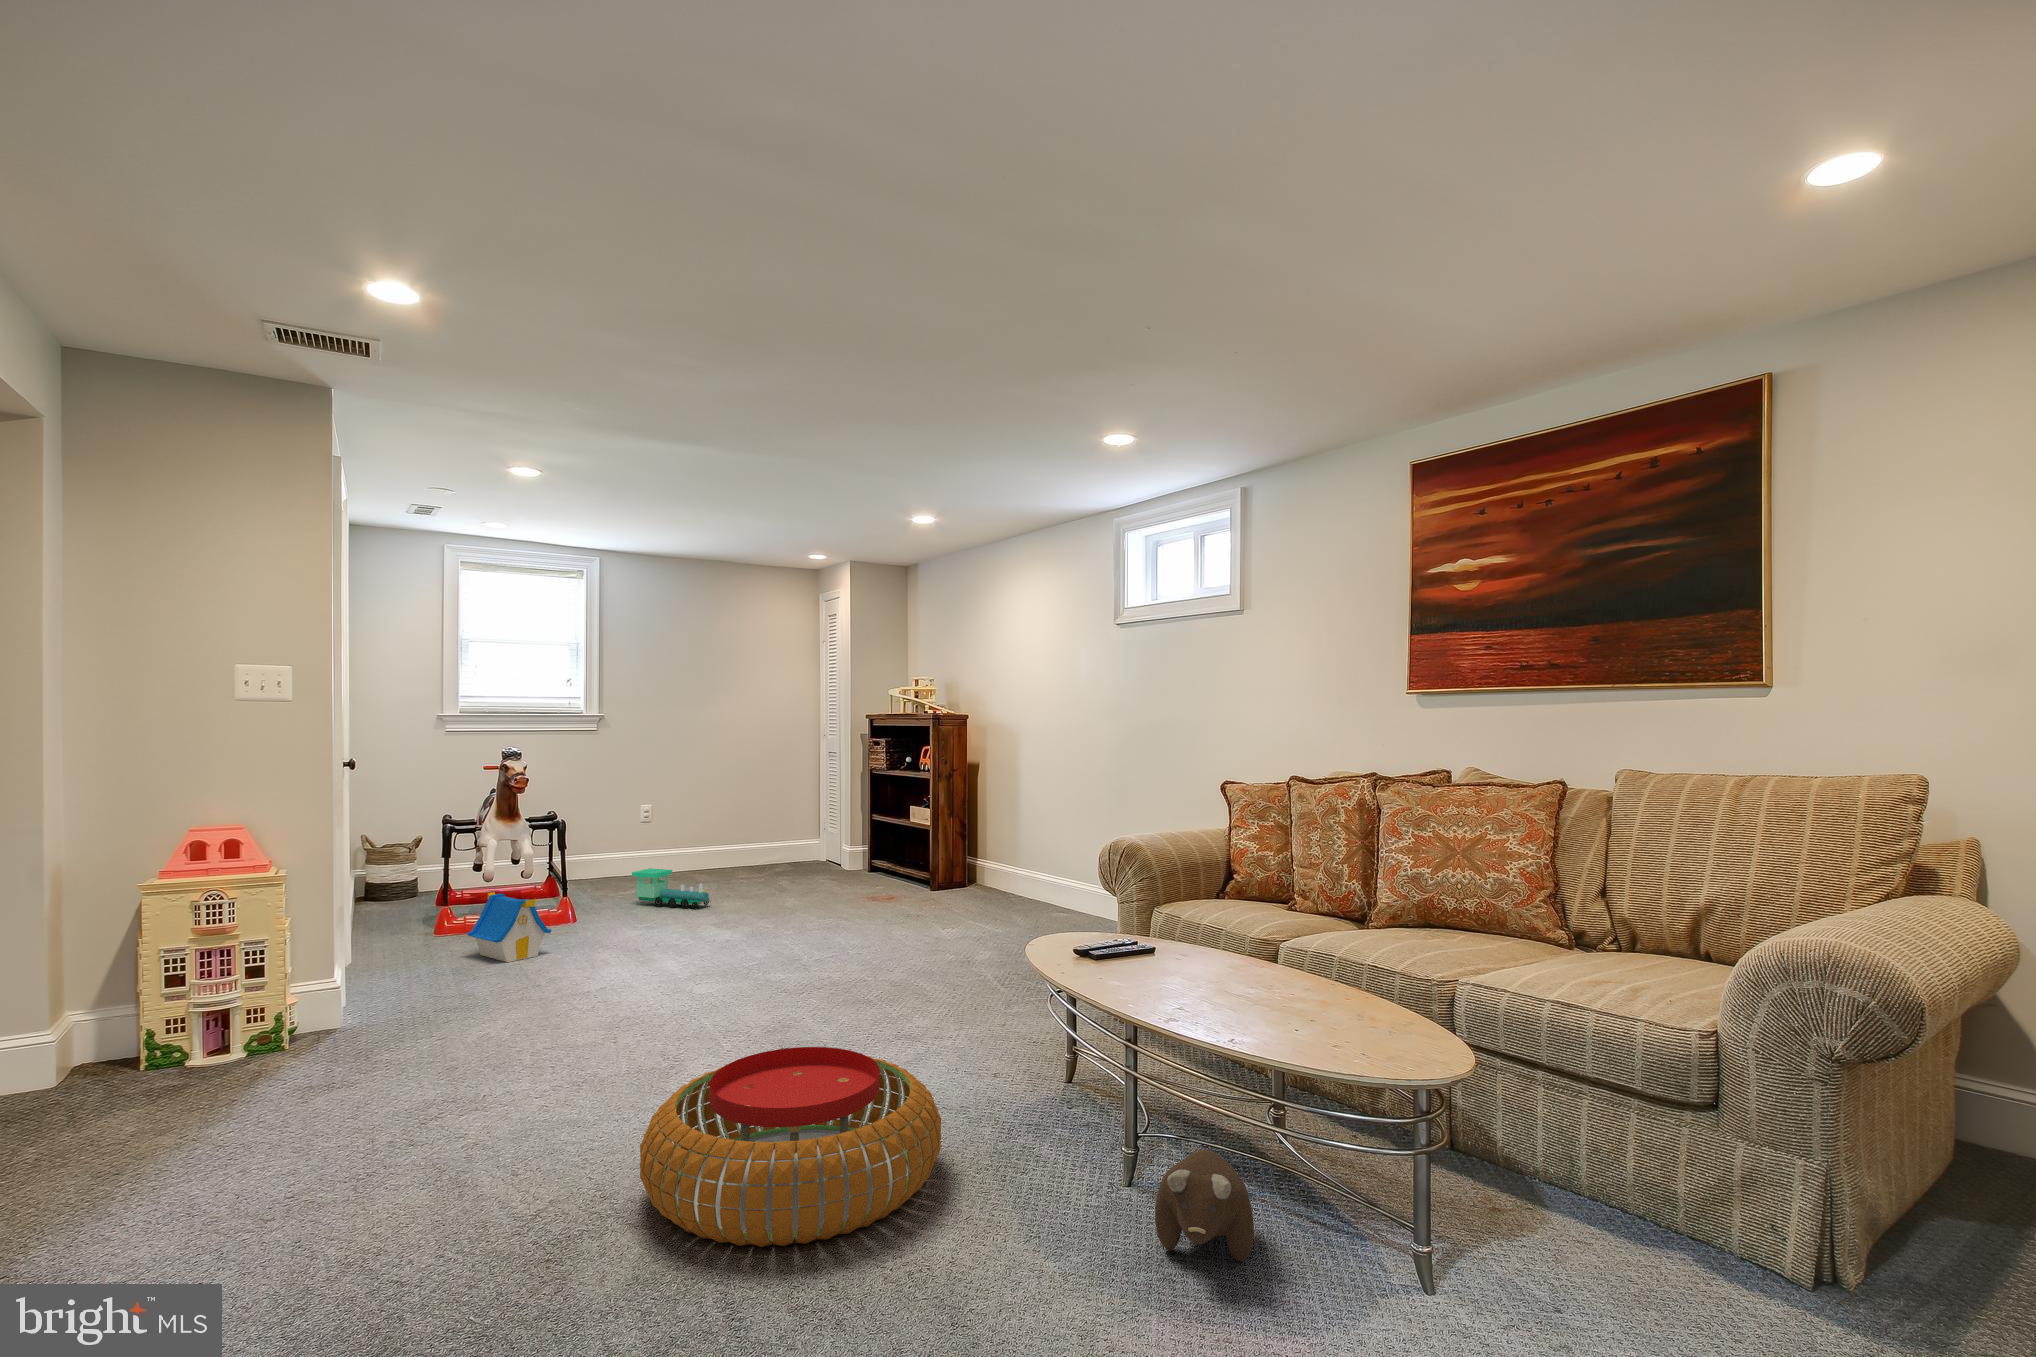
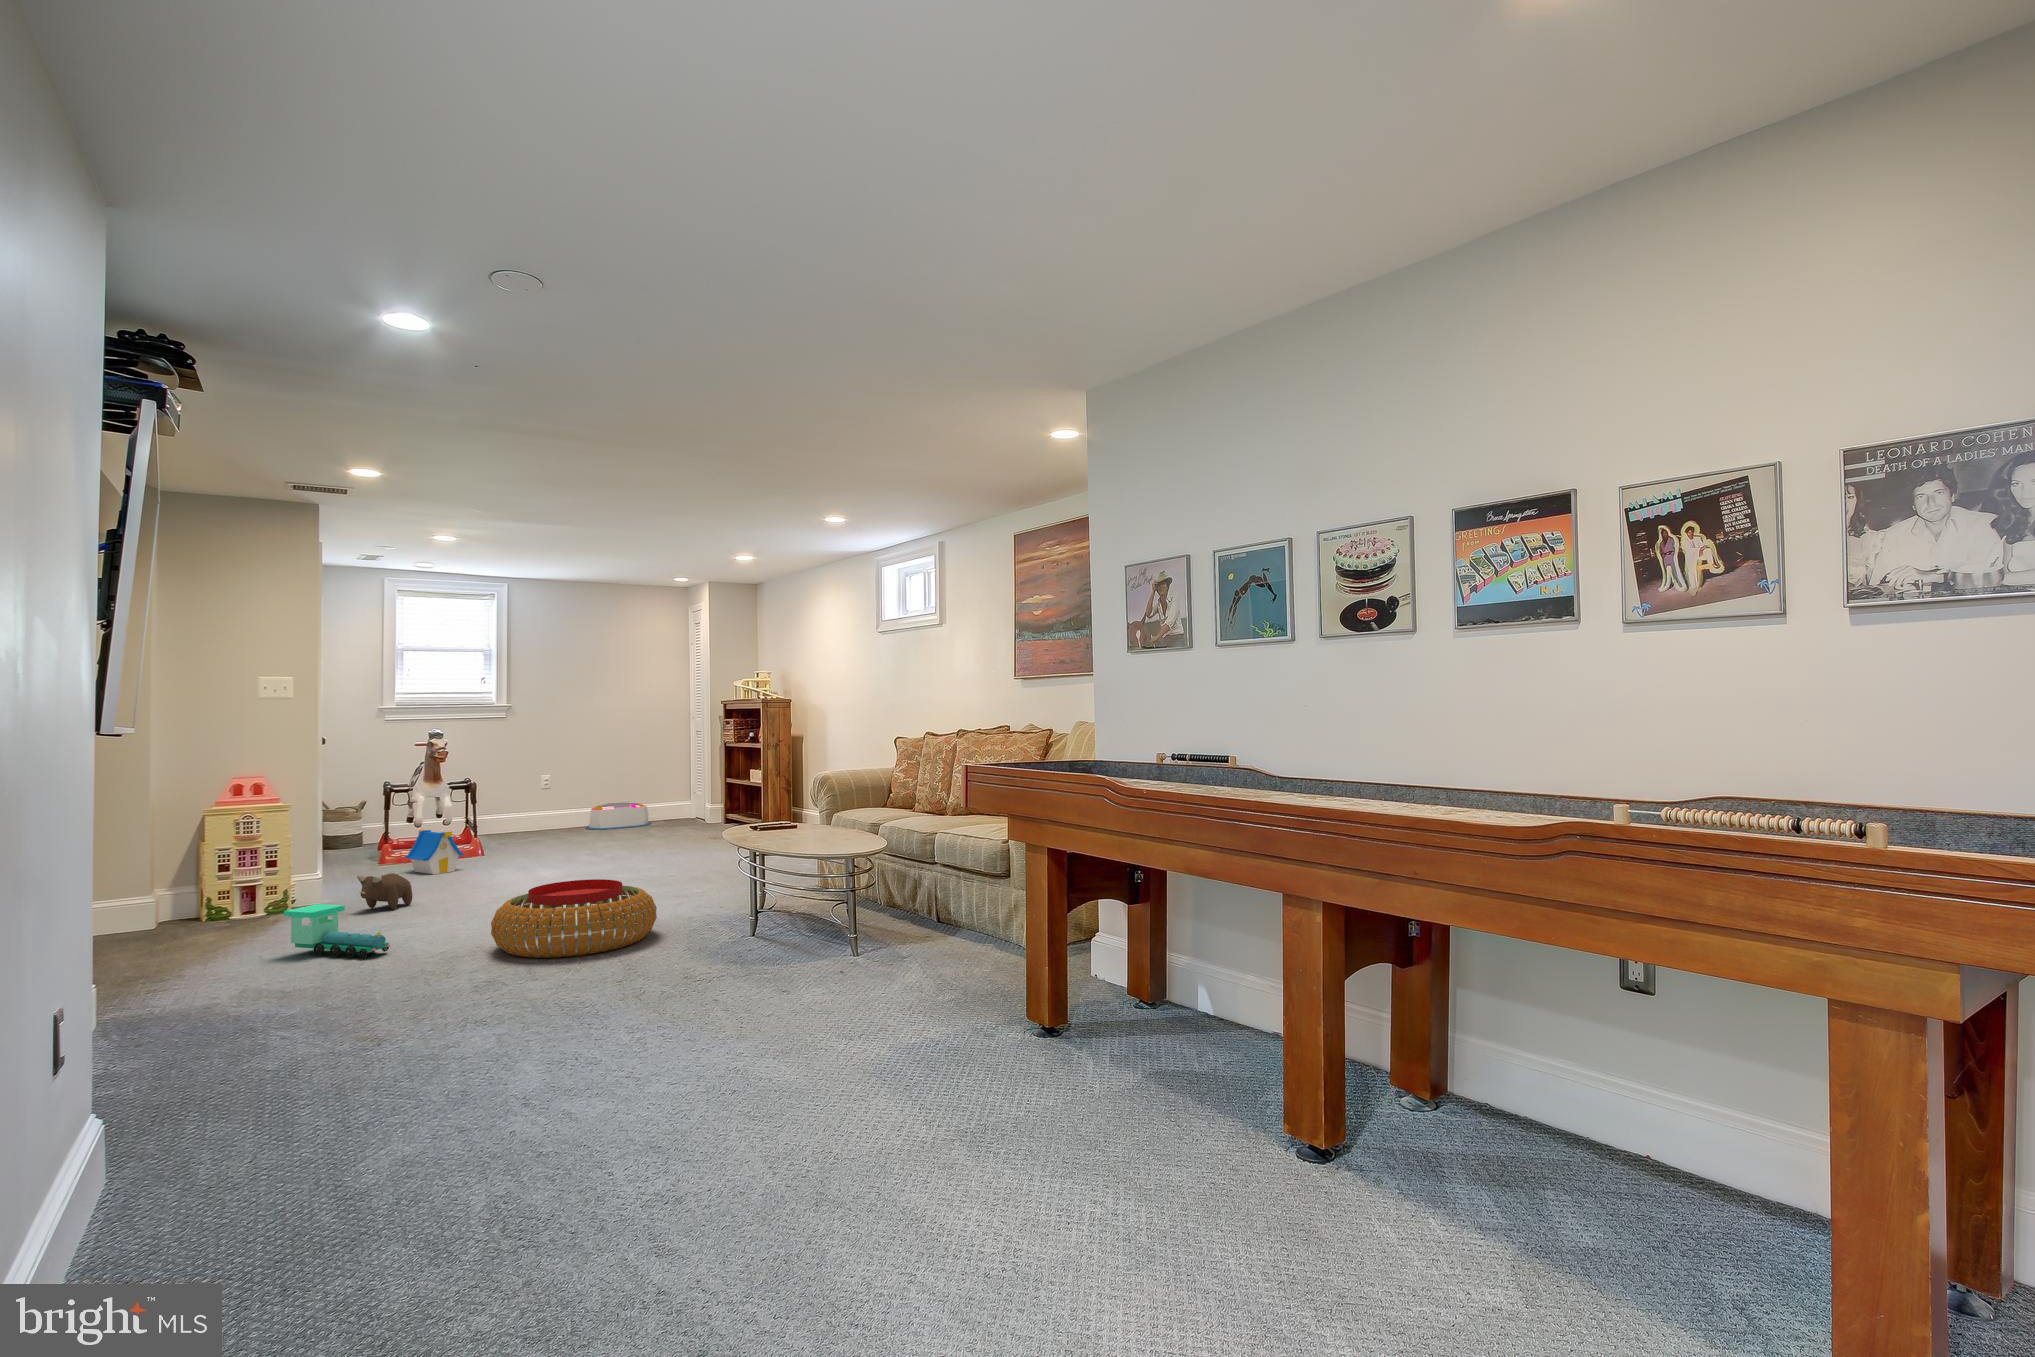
storage bin: none [694,841,774,879] -> present [586,802,650,830]
toy train: present [632,868,711,909] -> present [284,904,390,958]
plush toy: present [1155,1150,1254,1261] -> present [357,873,412,909]

